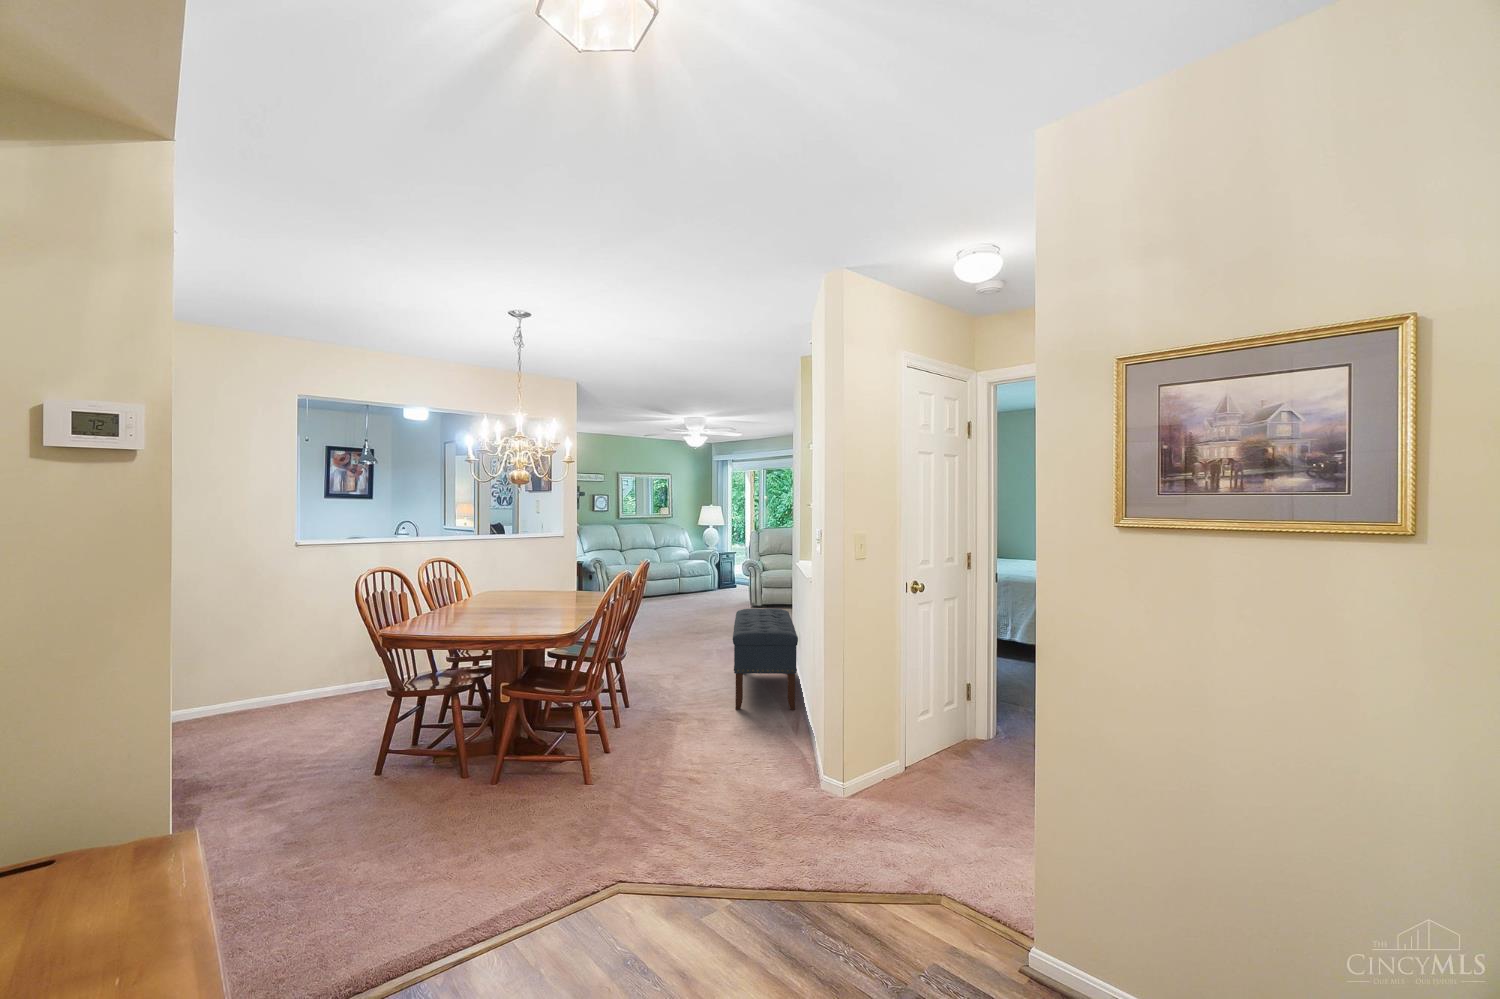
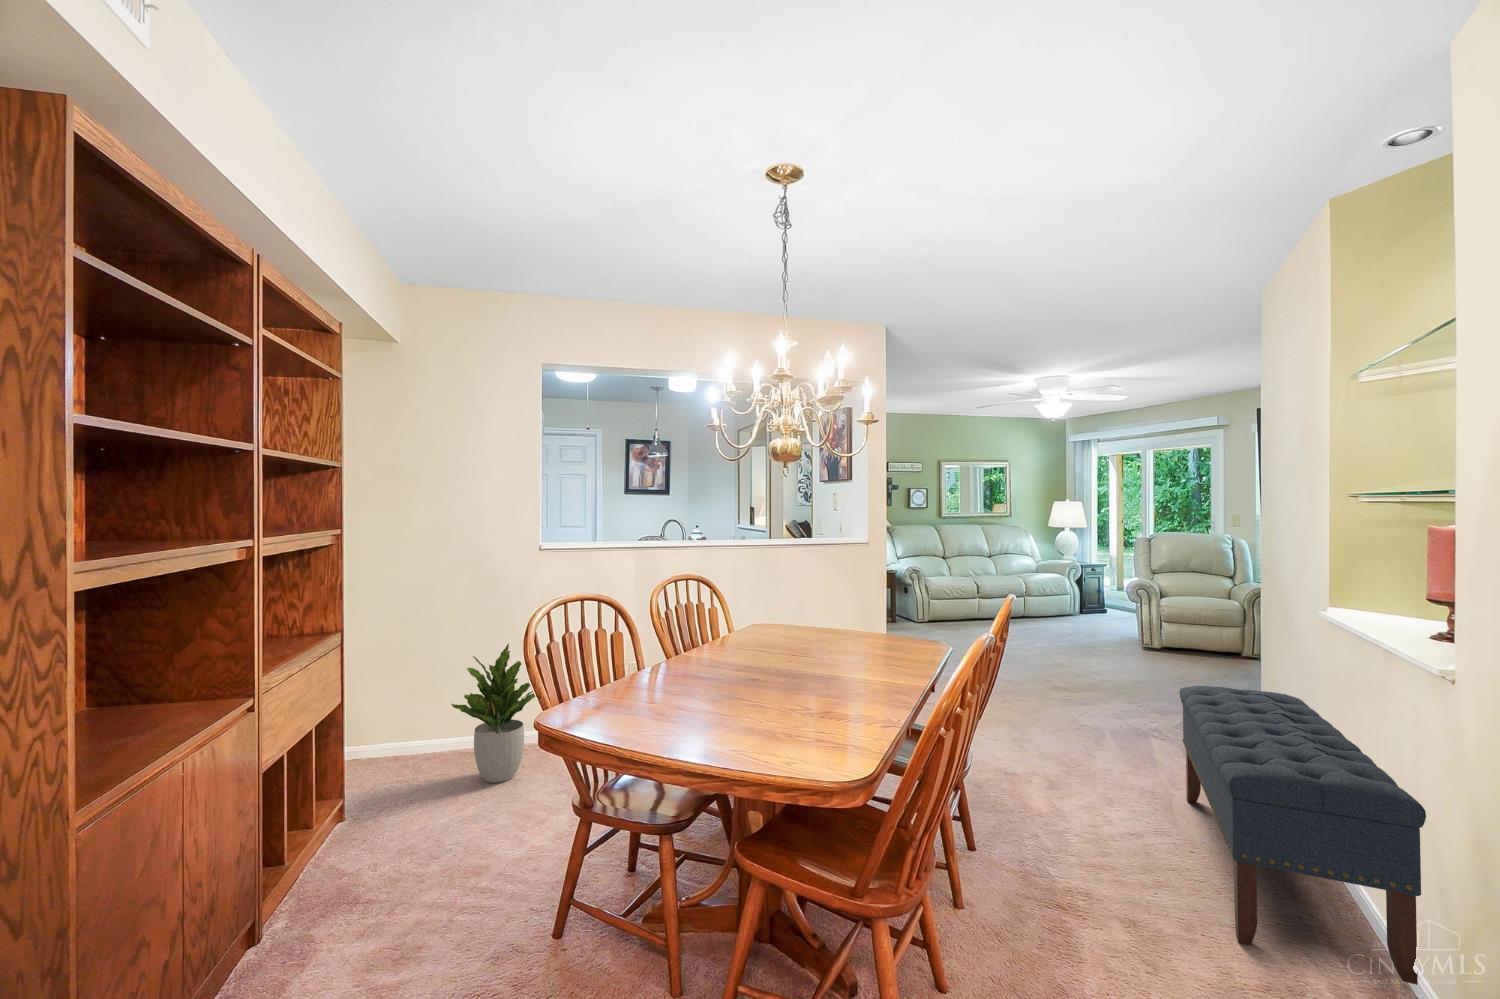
potted plant: none [244,613,318,715] -> present [451,643,535,783]

